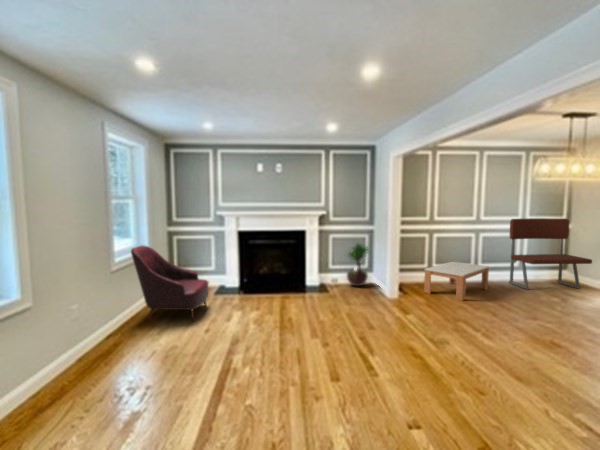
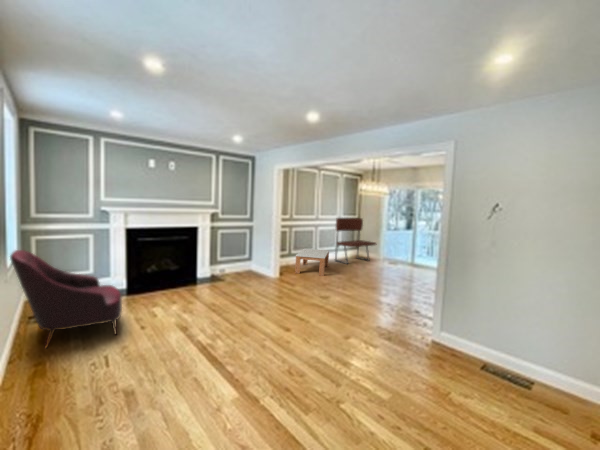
potted tree: present [347,243,369,286] -> none [234,234,258,274]

